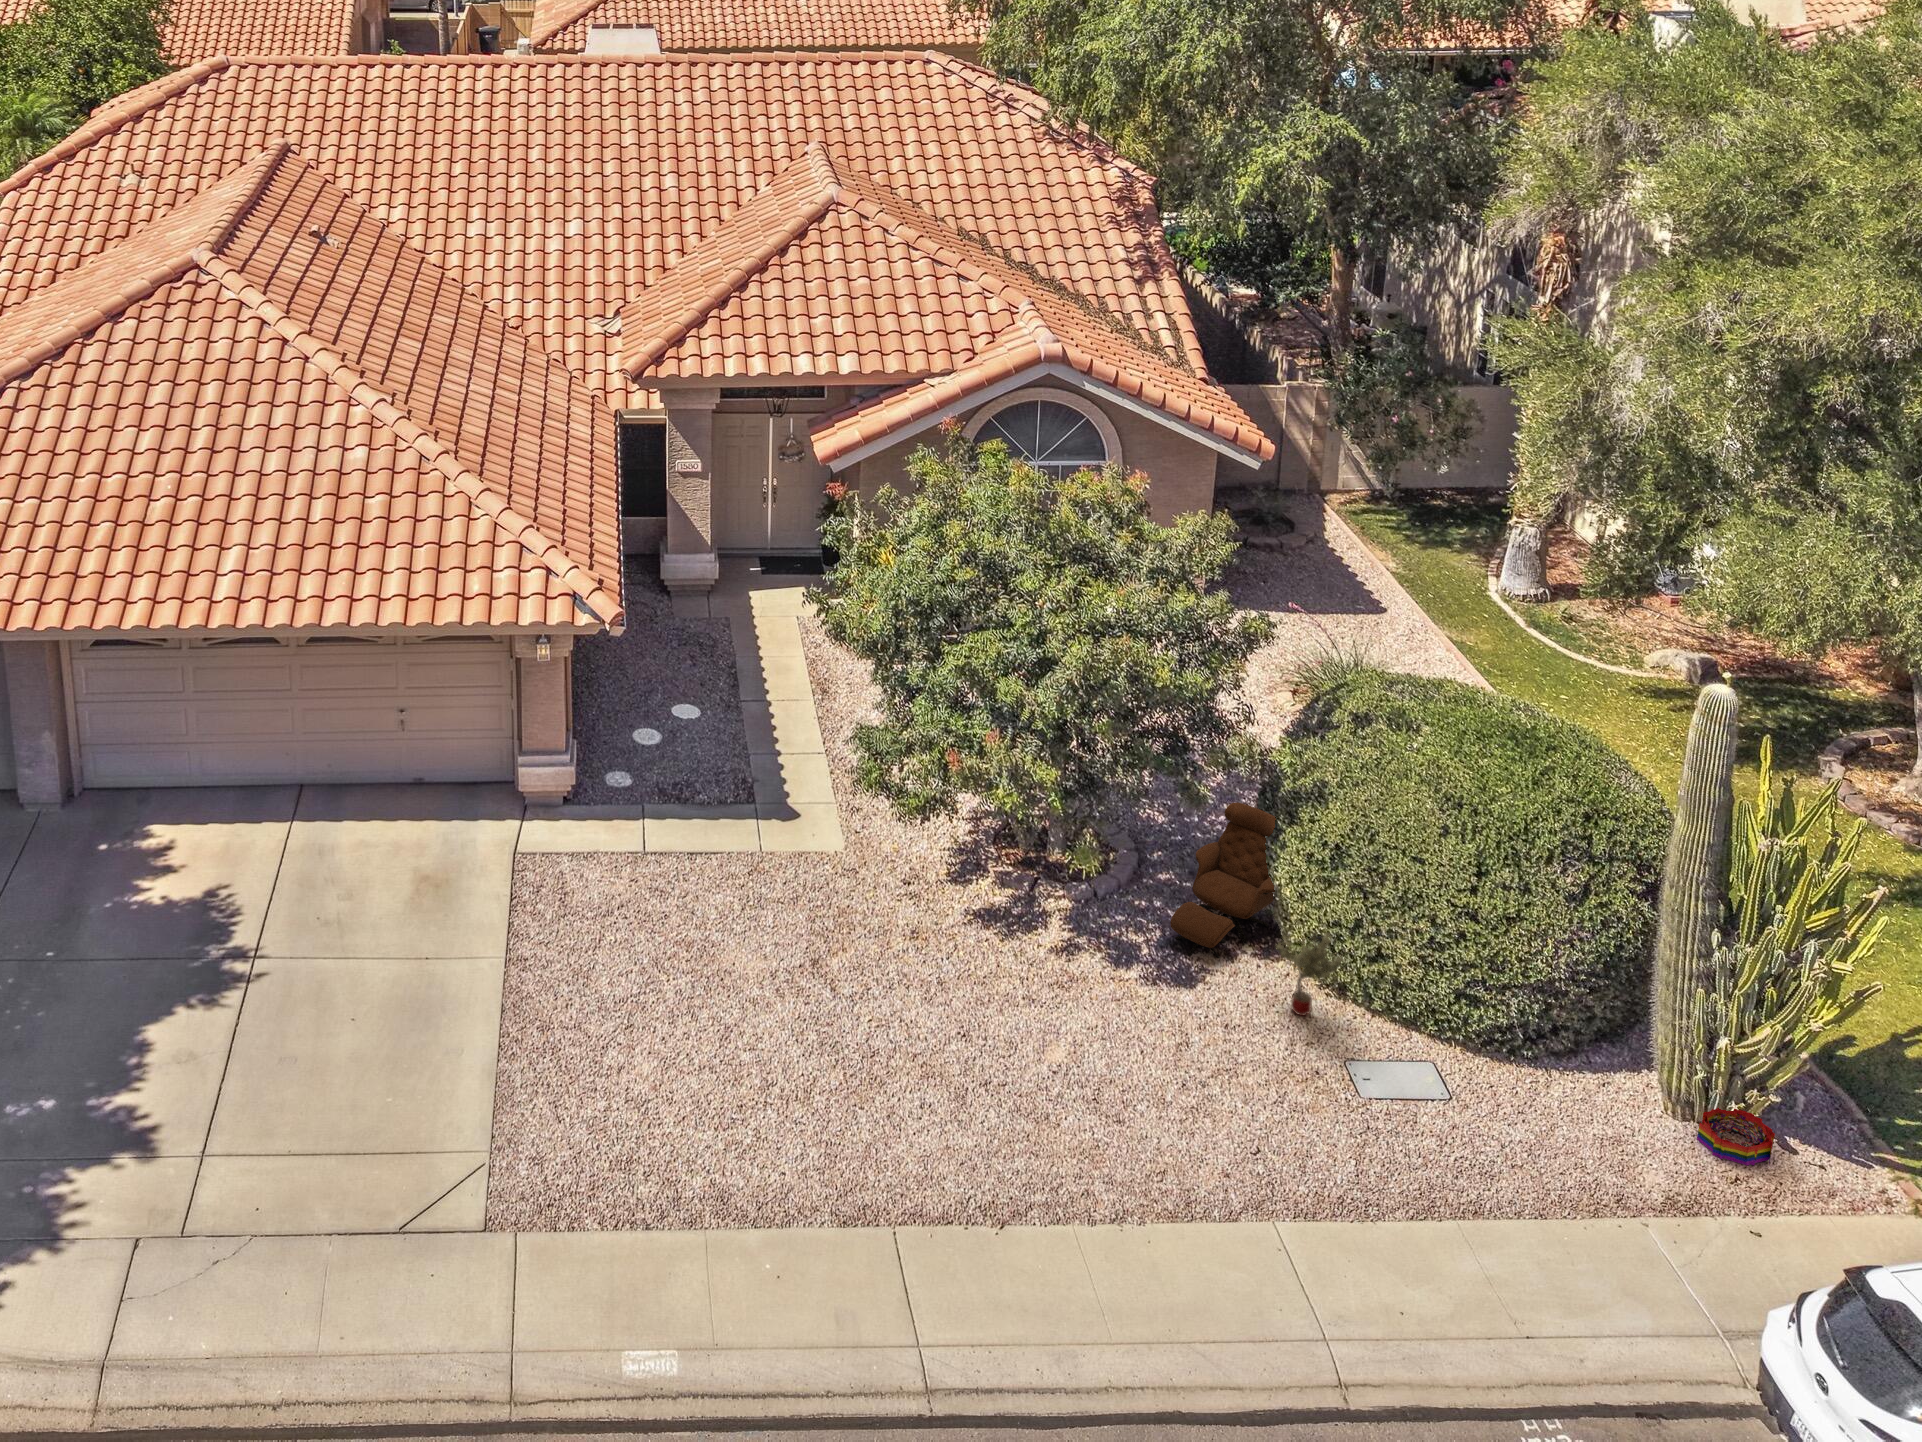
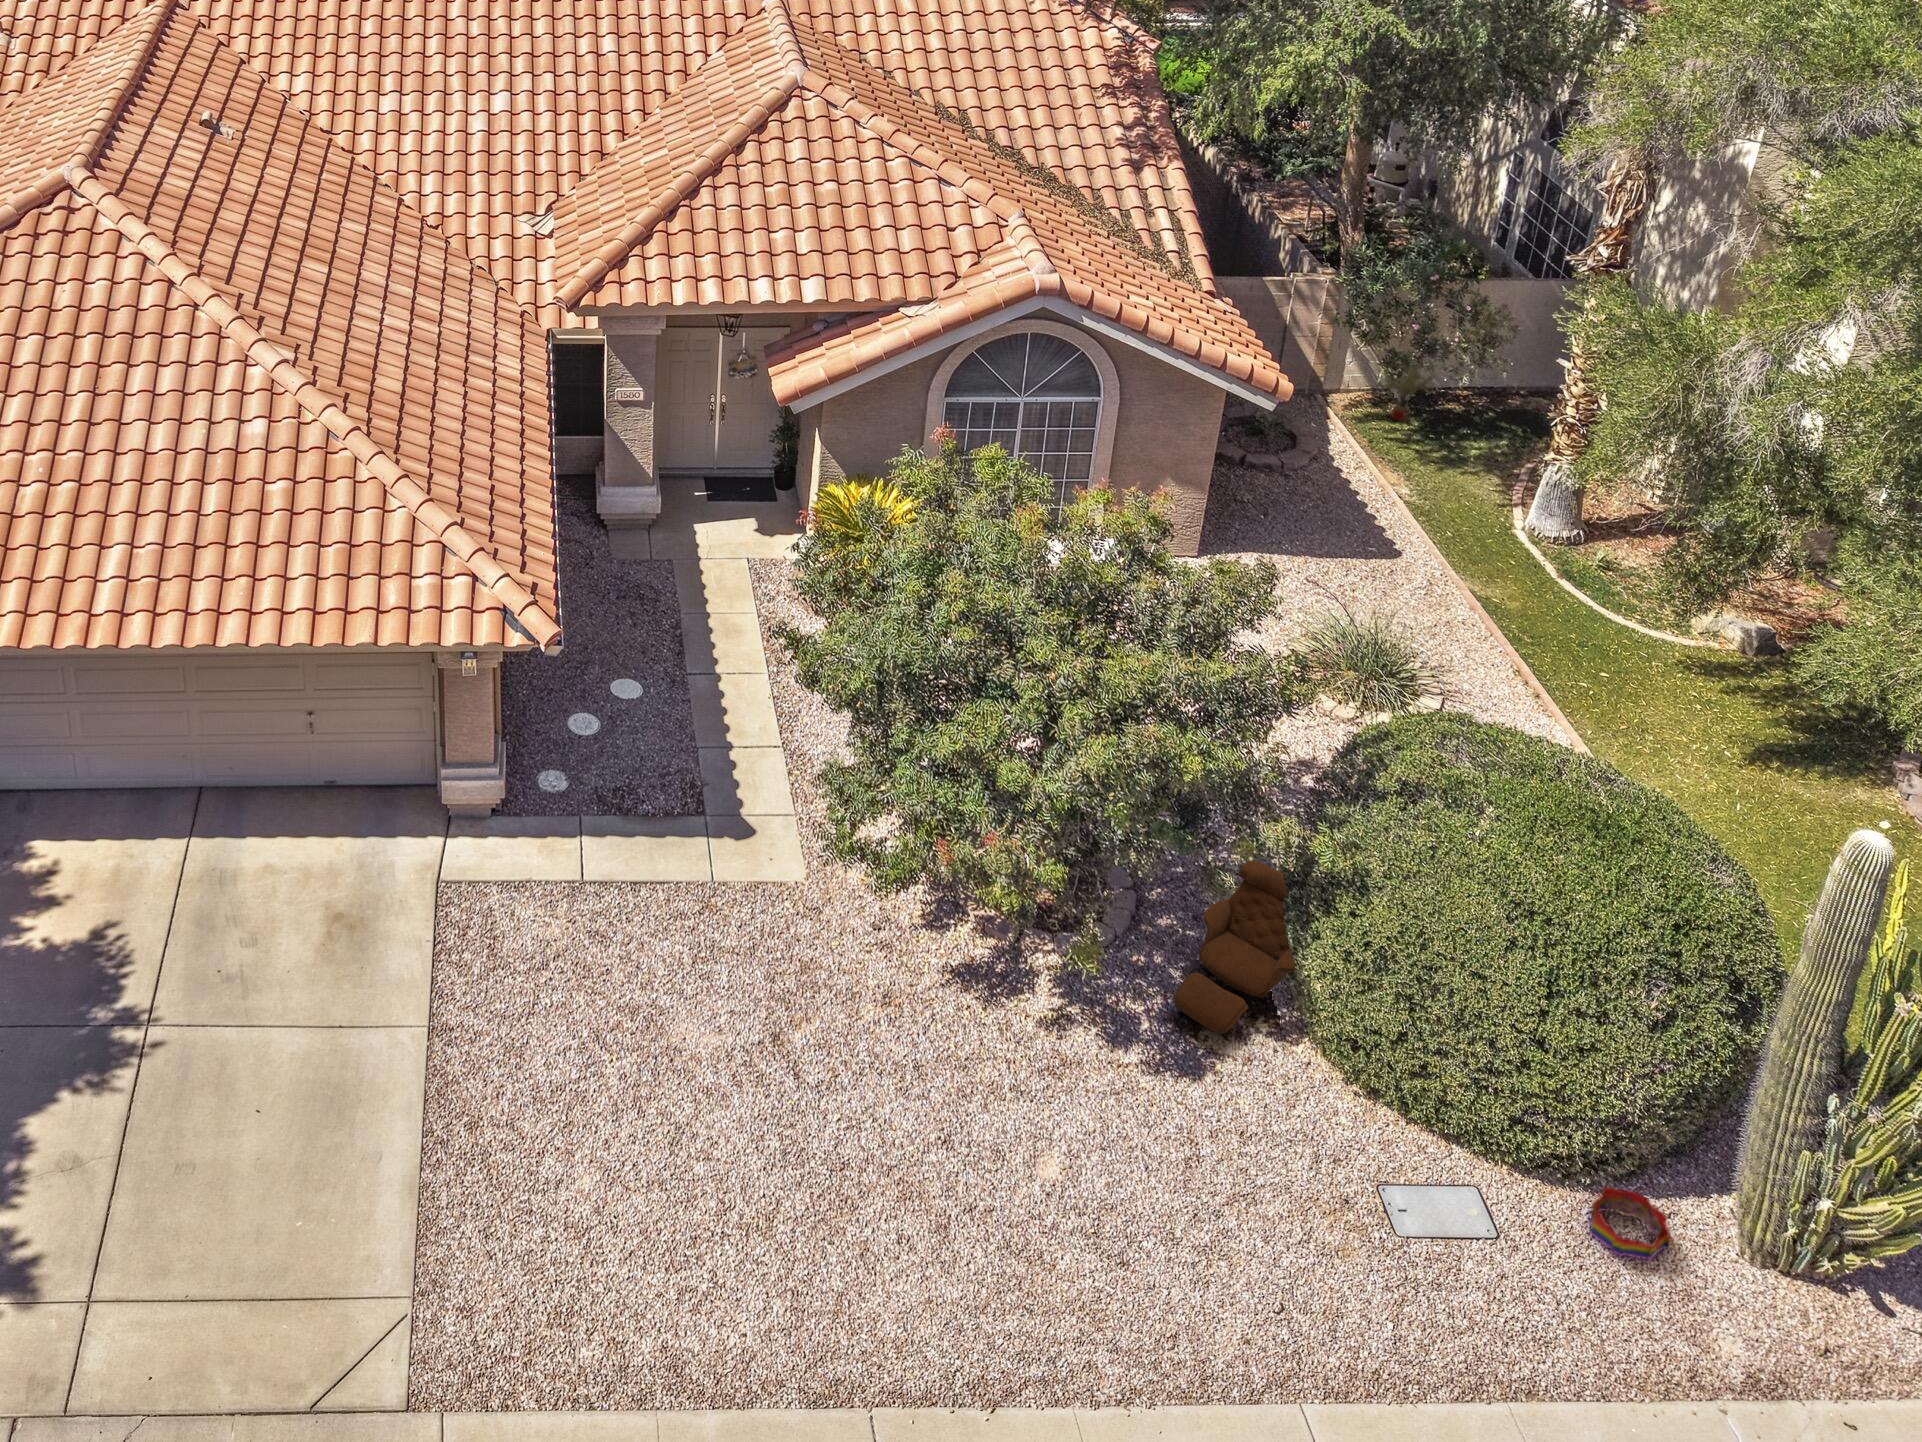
potted tree: present [1276,933,1344,1016] -> present [1378,364,1437,421]
storage bin: present [1697,1108,1775,1166] -> present [1589,1188,1672,1260]

